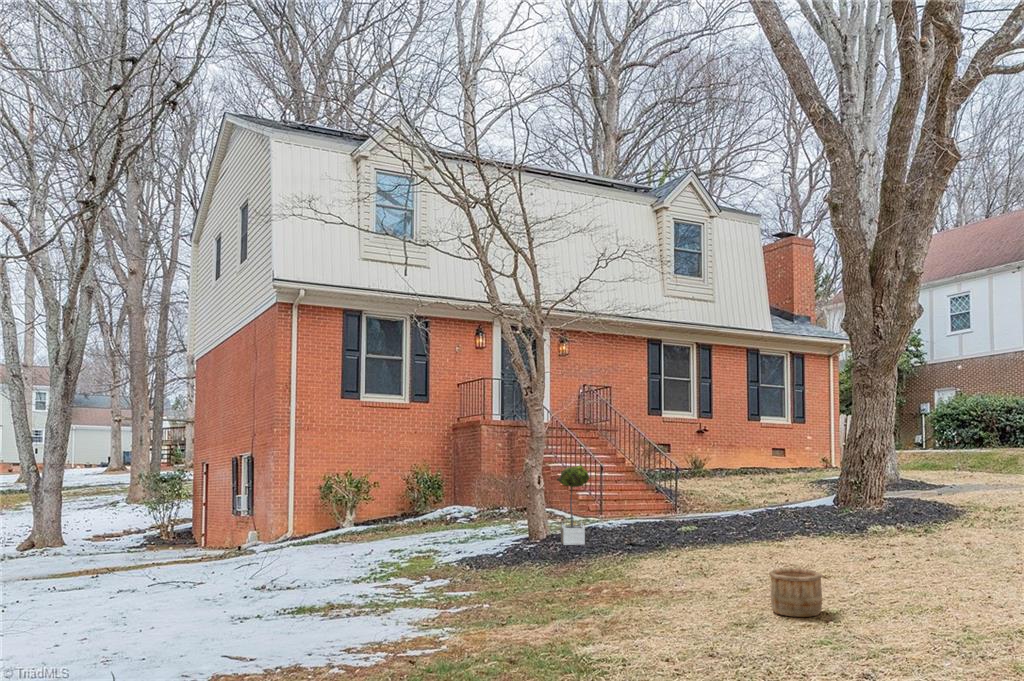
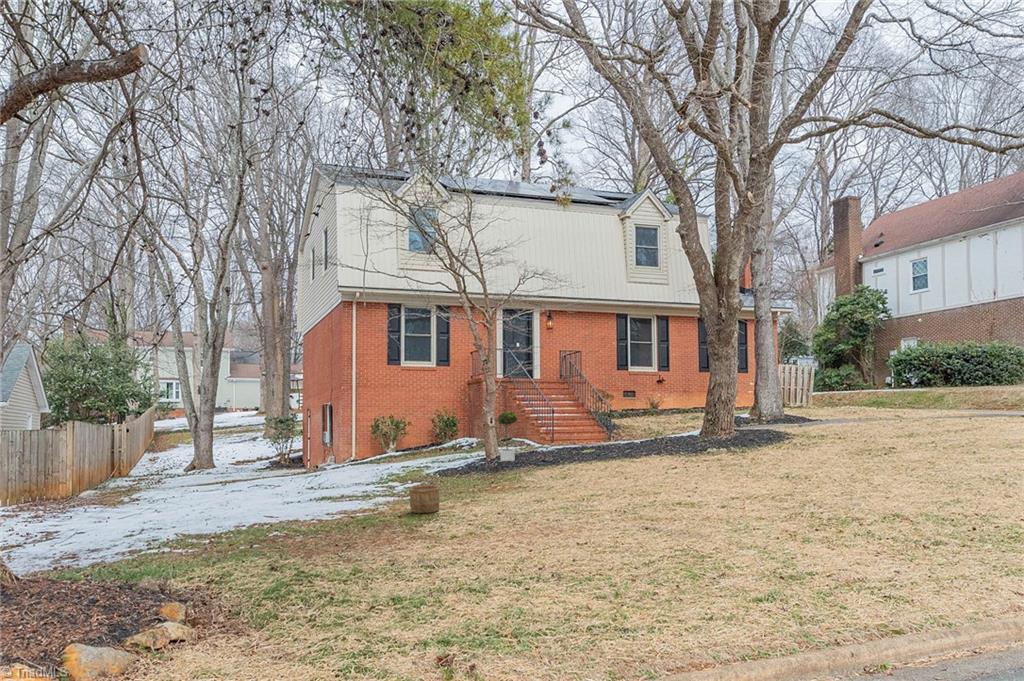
wooden bucket: present [769,568,823,617] -> present [409,485,439,513]

